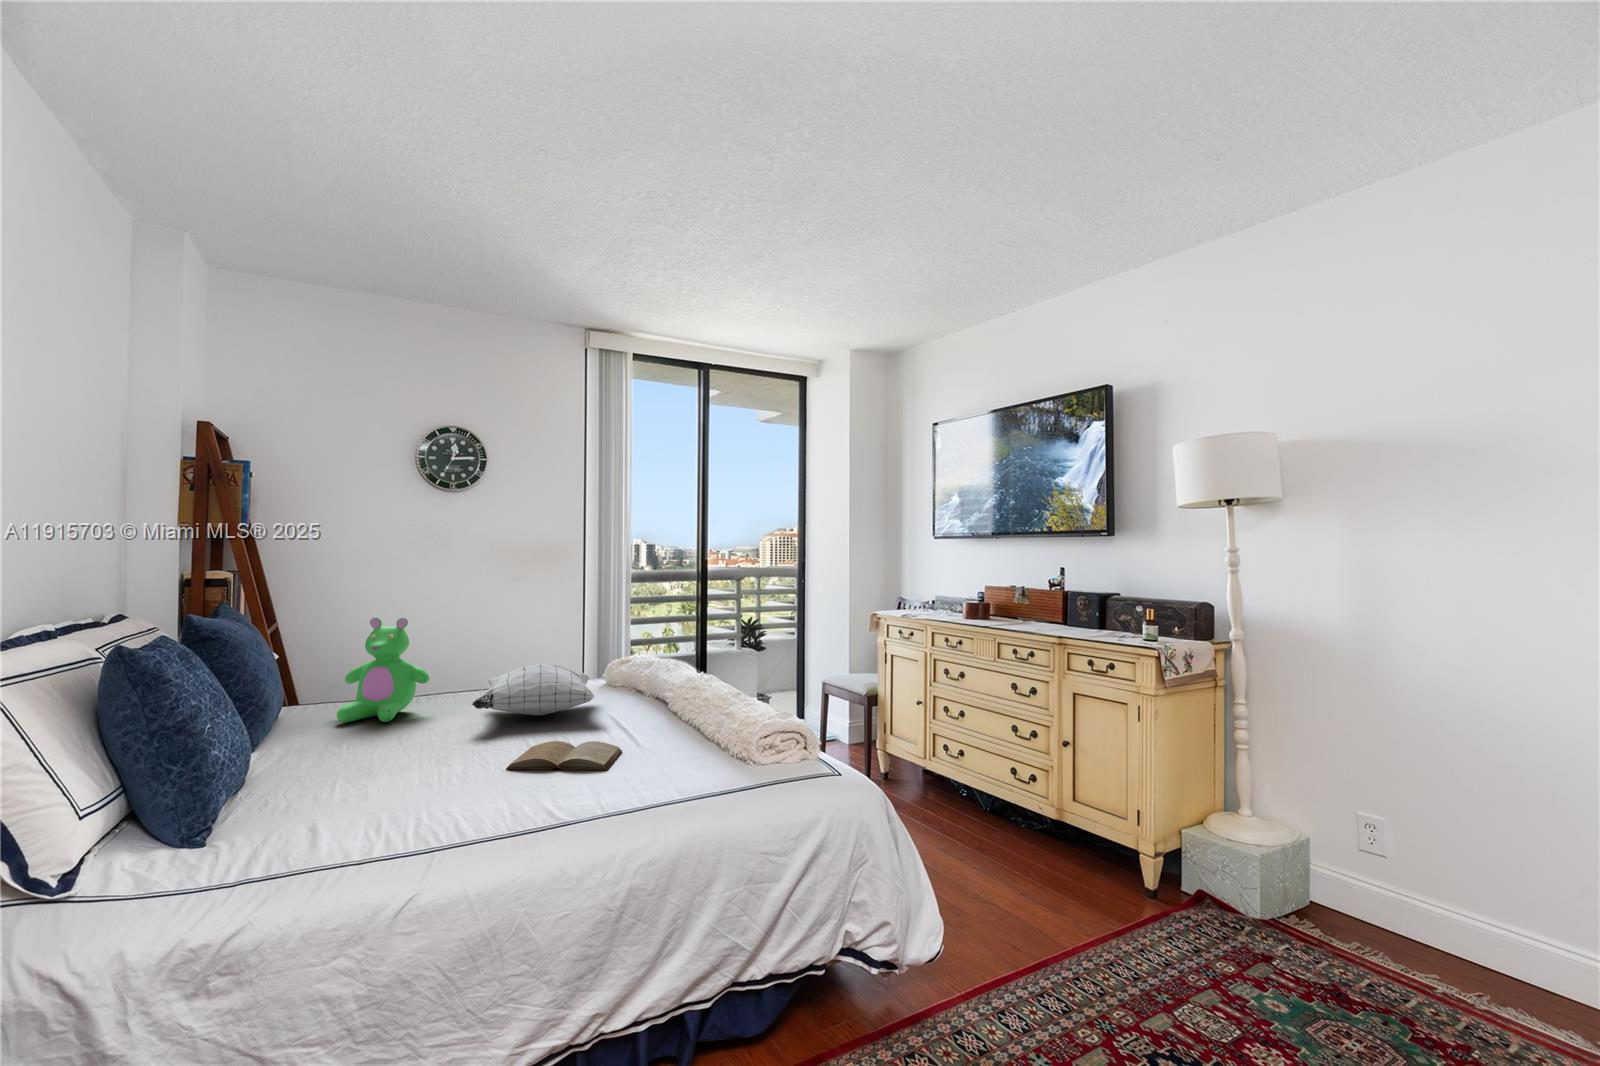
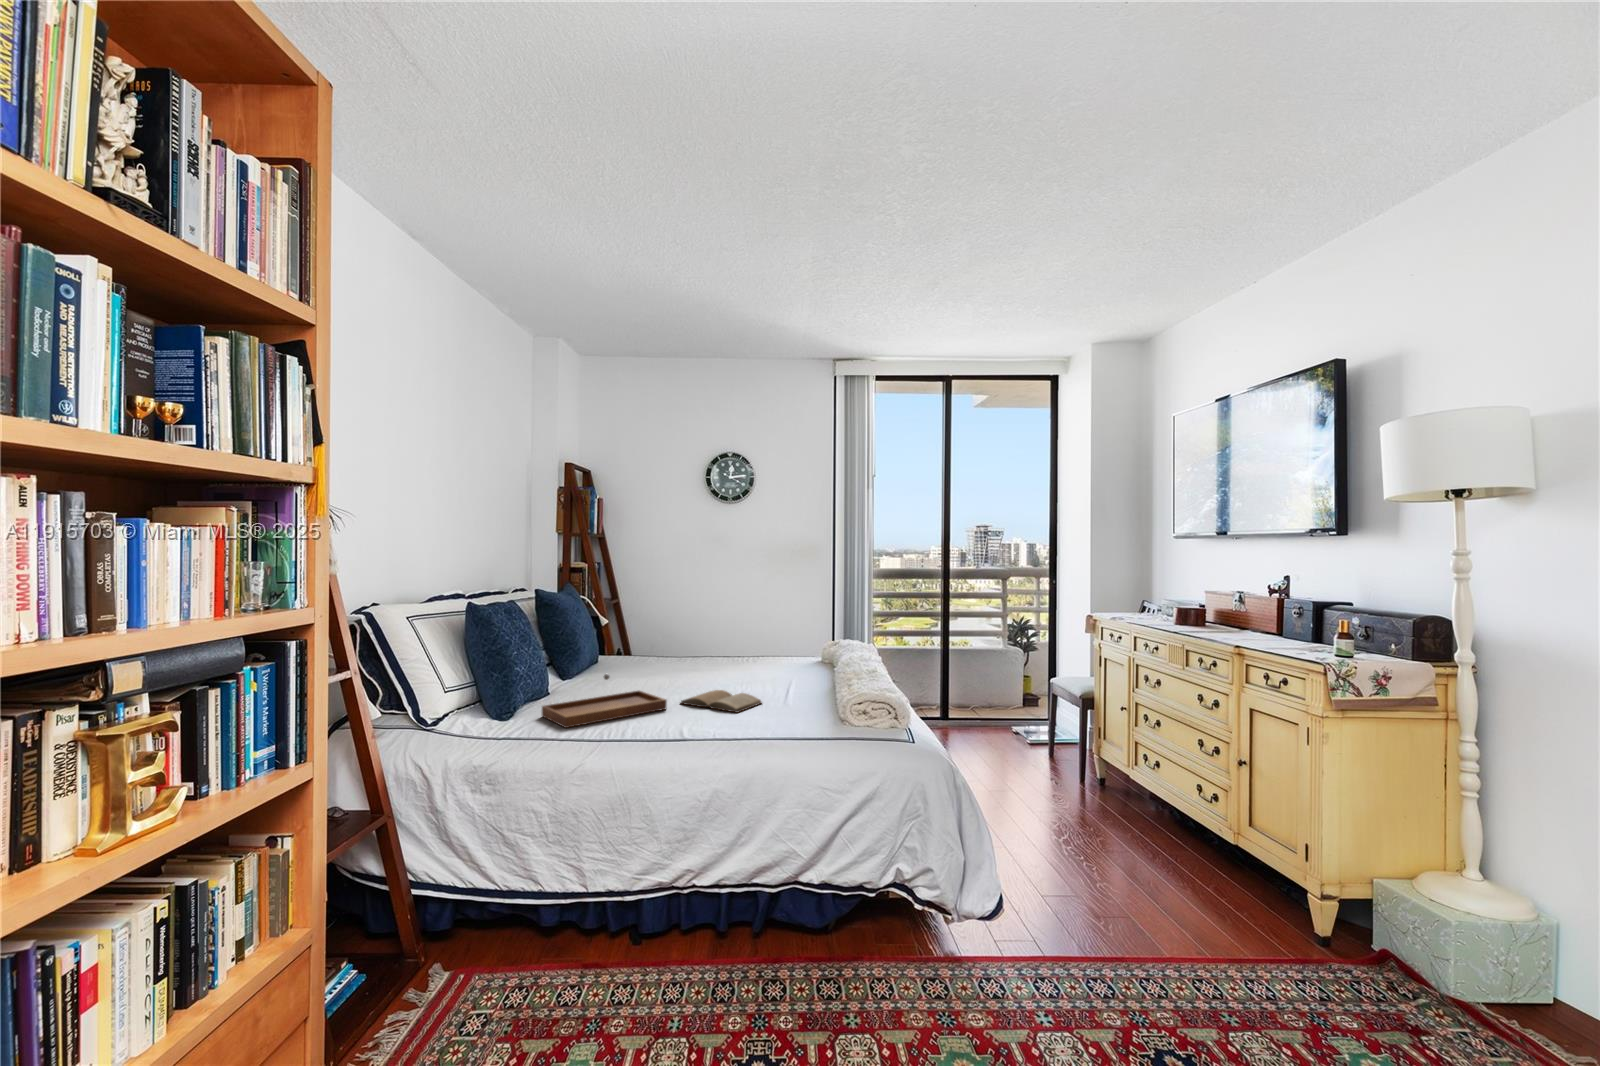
teddy bear: present [337,618,429,722] -> none [620,596,676,668]
pillow: present [472,664,595,715] -> none [685,635,785,674]
tray: none [287,741,497,842] -> present [542,674,667,728]

